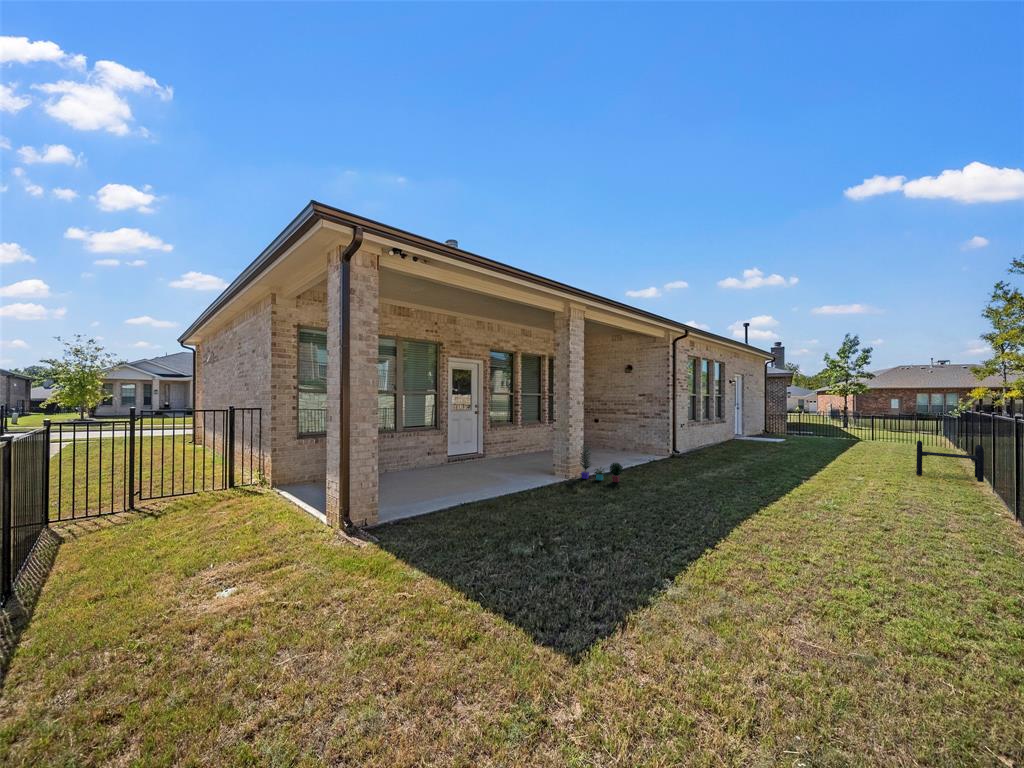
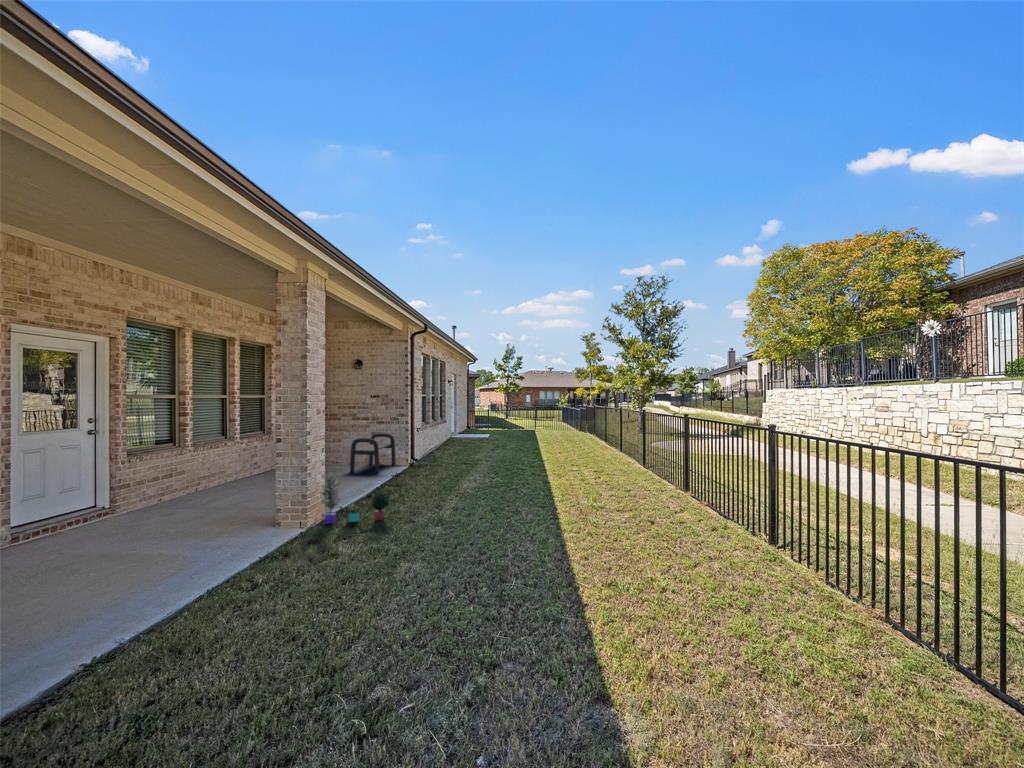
bench: present [916,441,984,482] -> present [350,433,395,473]

